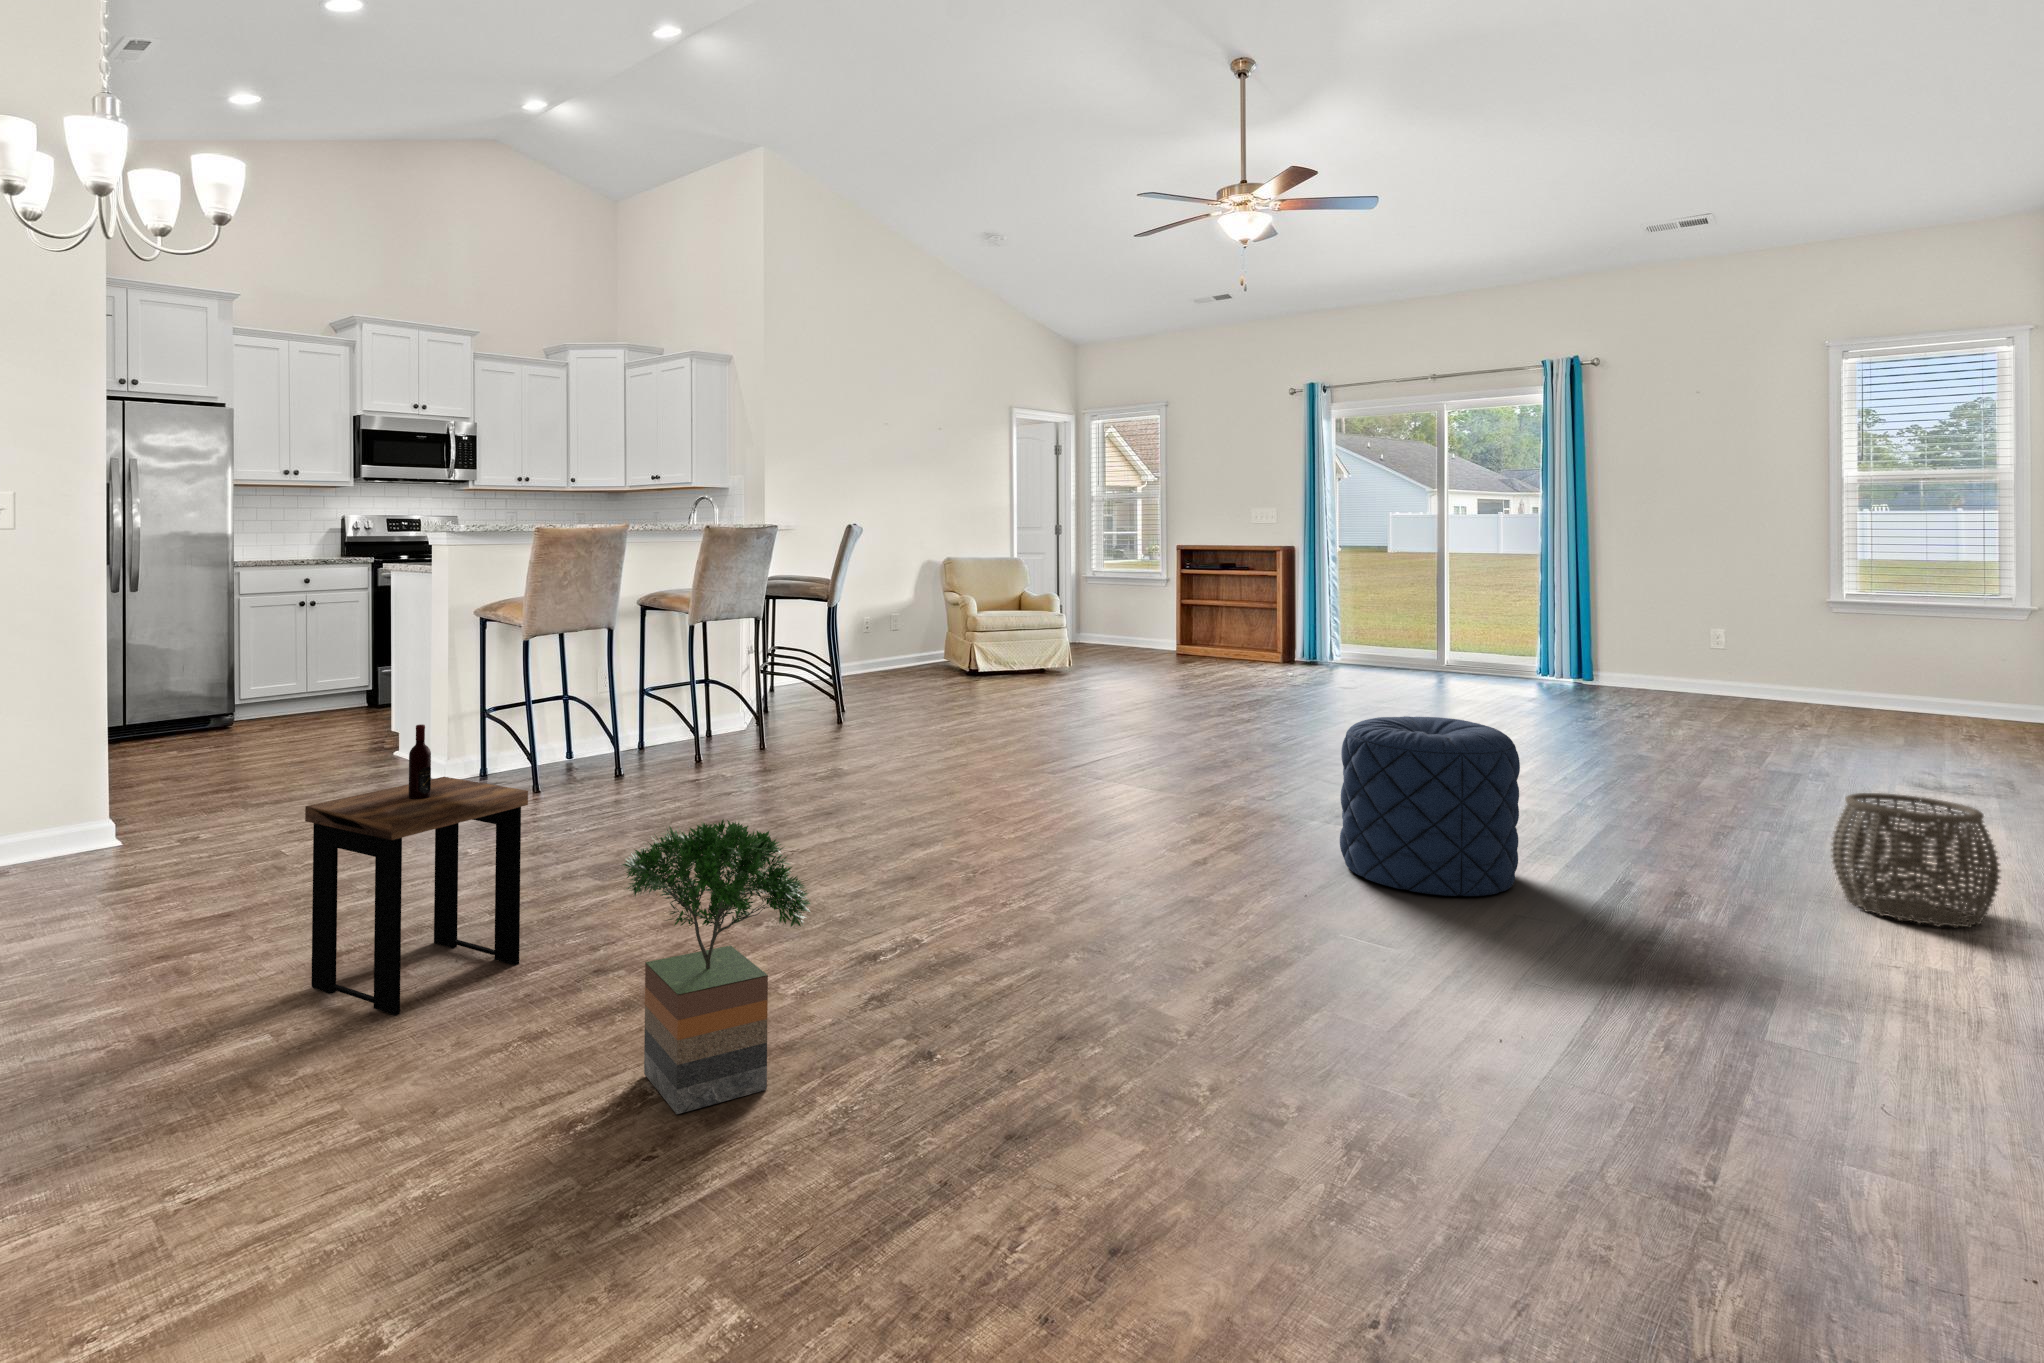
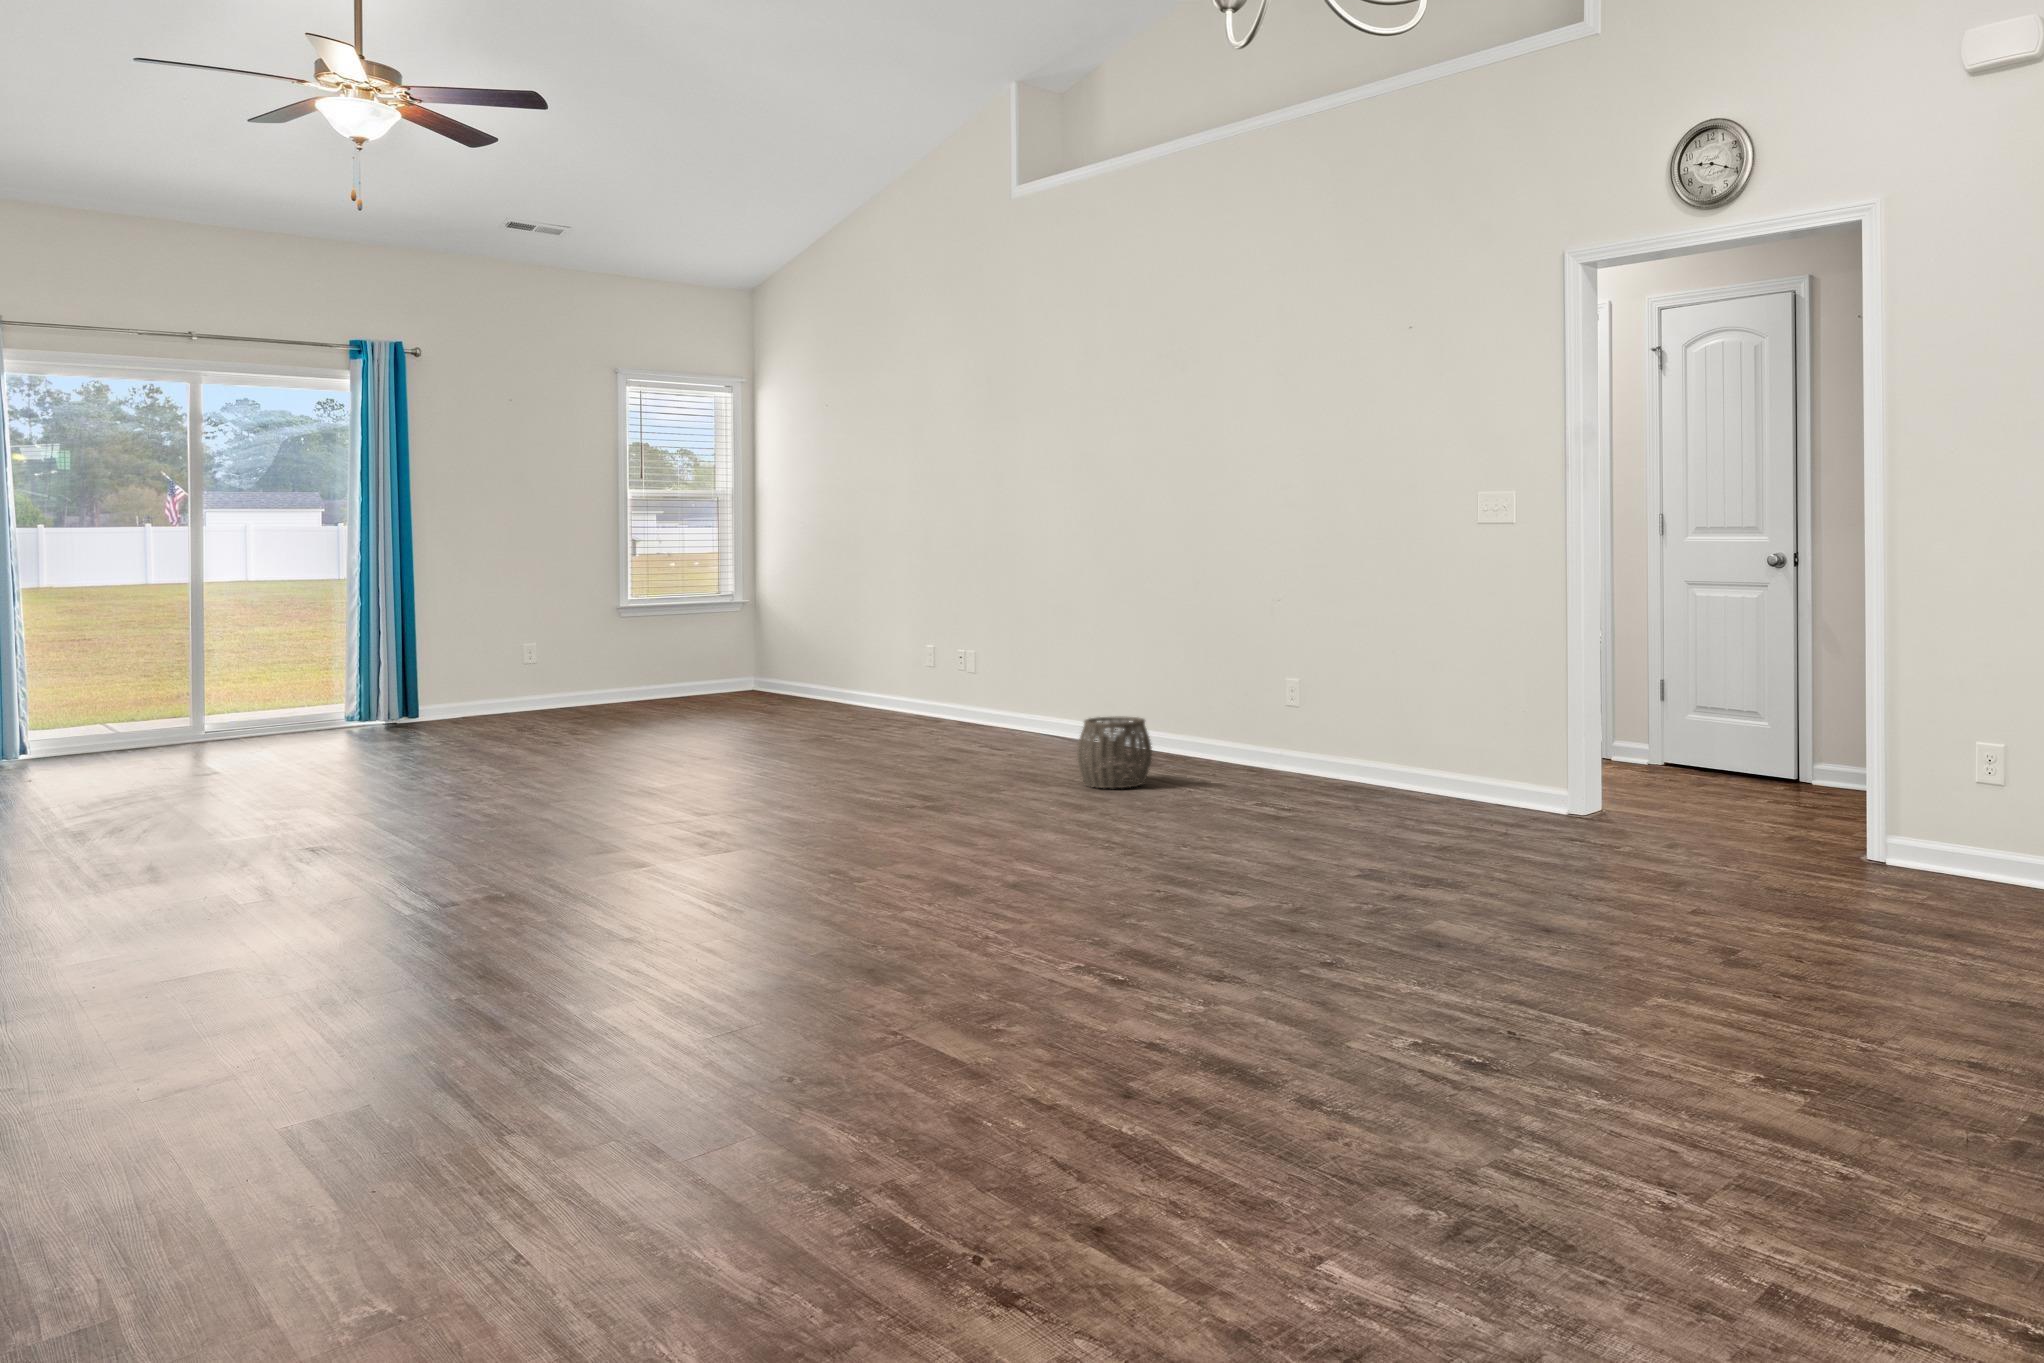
pouf: present [1340,716,1520,896] -> none [920,710,1056,850]
side table: present [305,724,528,1016] -> none [976,830,1276,1268]
potted tree: present [623,819,811,1114] -> none [1302,803,1459,1052]

